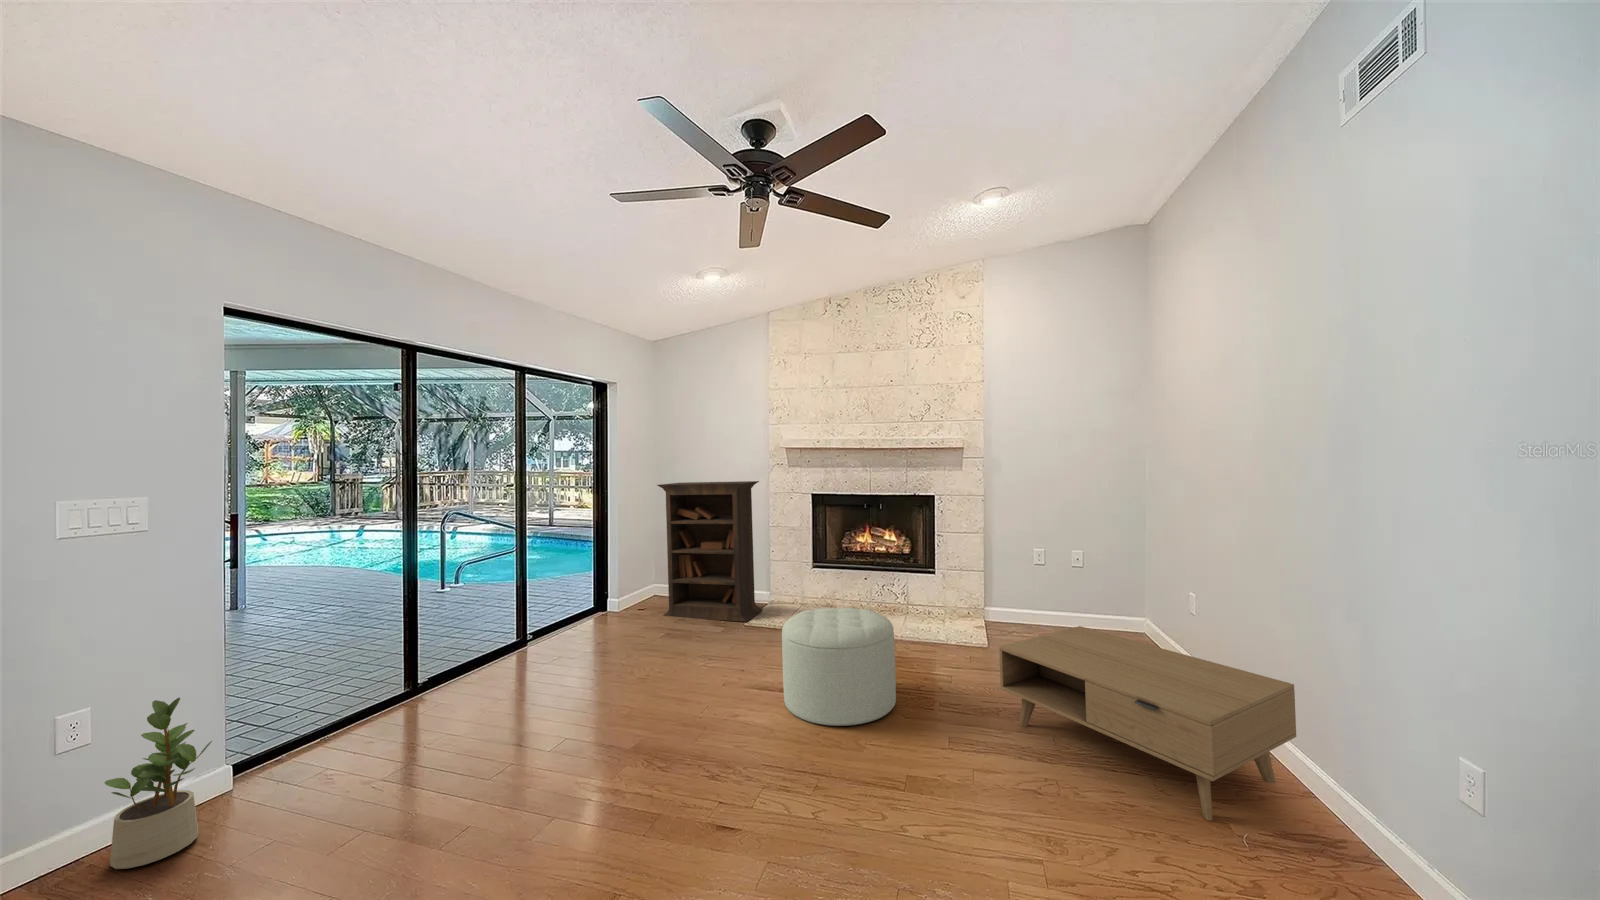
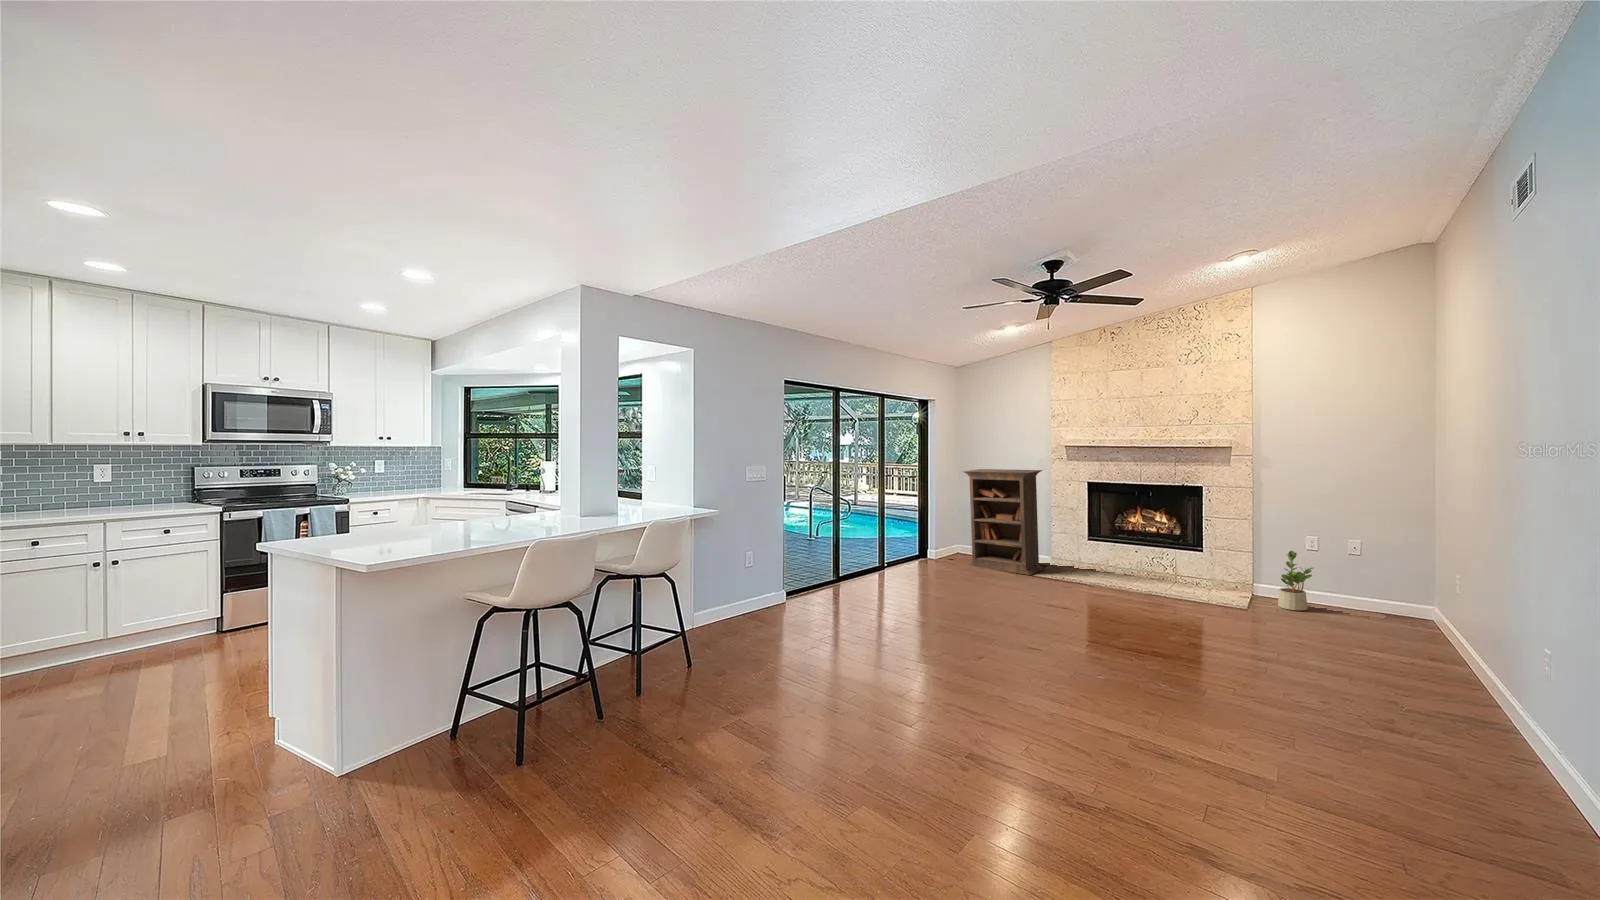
ottoman: present [782,608,896,726] -> none [1045,566,1129,639]
coffee table: present [999,626,1296,821] -> none [1206,599,1436,719]
potted plant: present [104,698,212,869] -> present [1278,551,1314,610]

